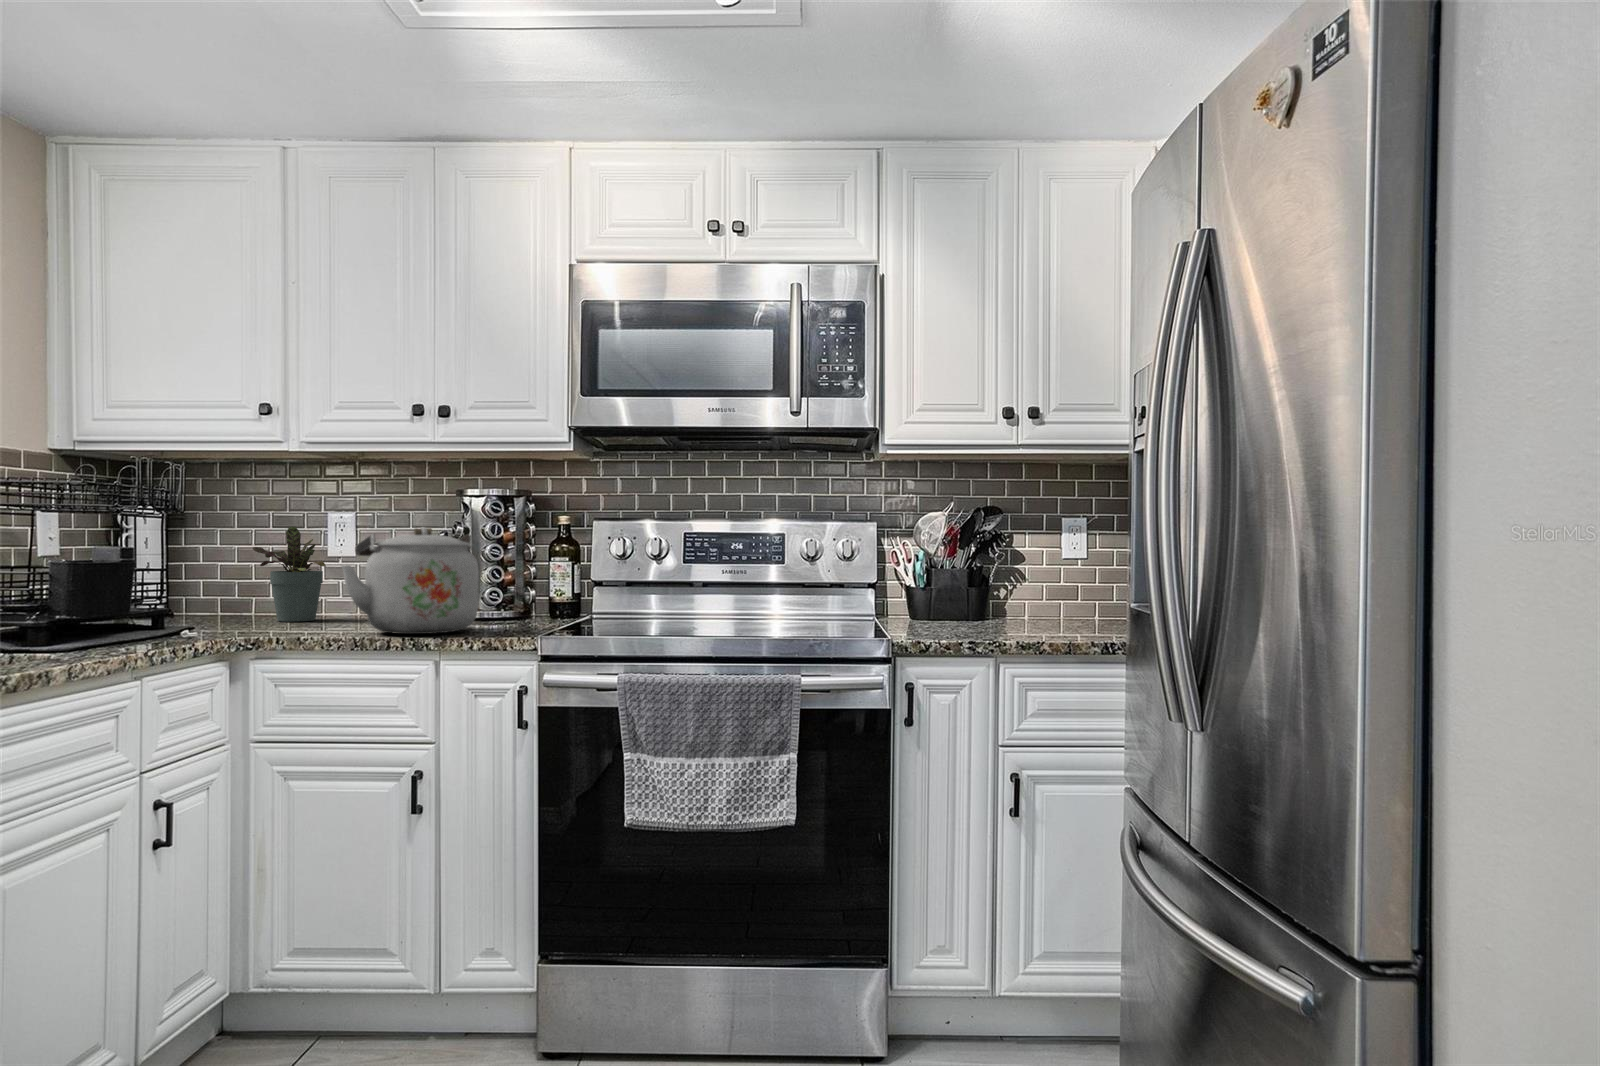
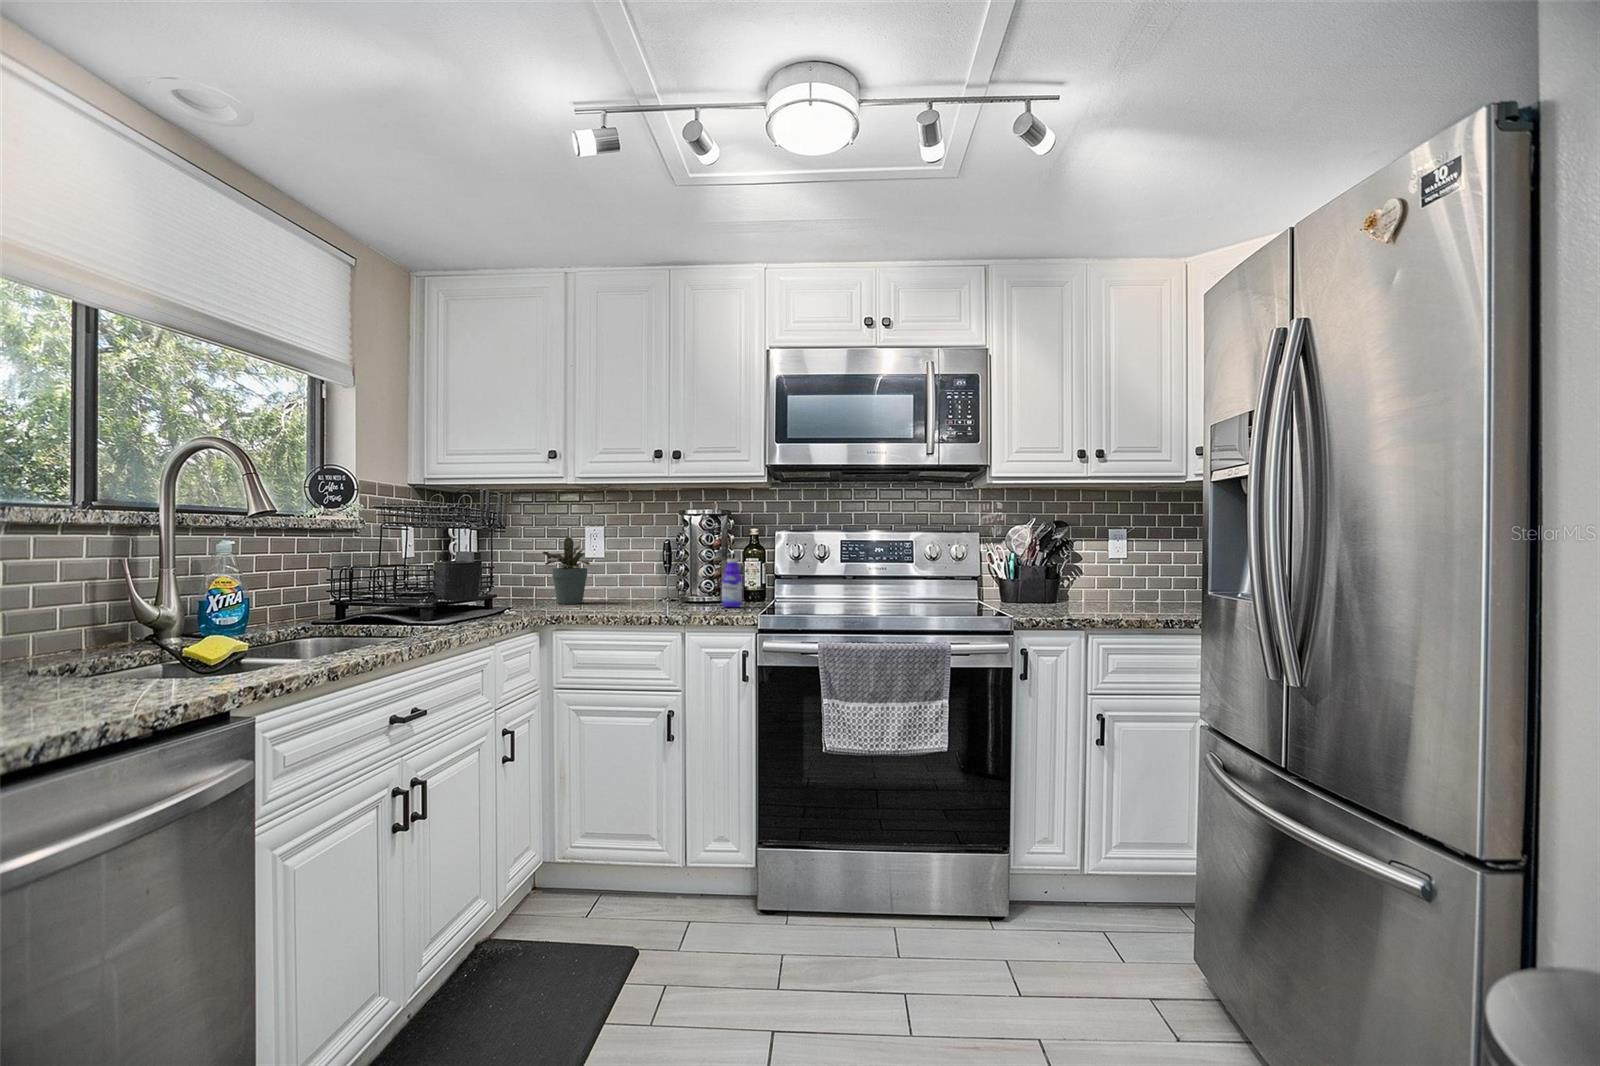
kettle: present [342,527,479,634] -> none [617,537,707,613]
bottle: none [508,558,537,626] -> present [722,559,742,607]

